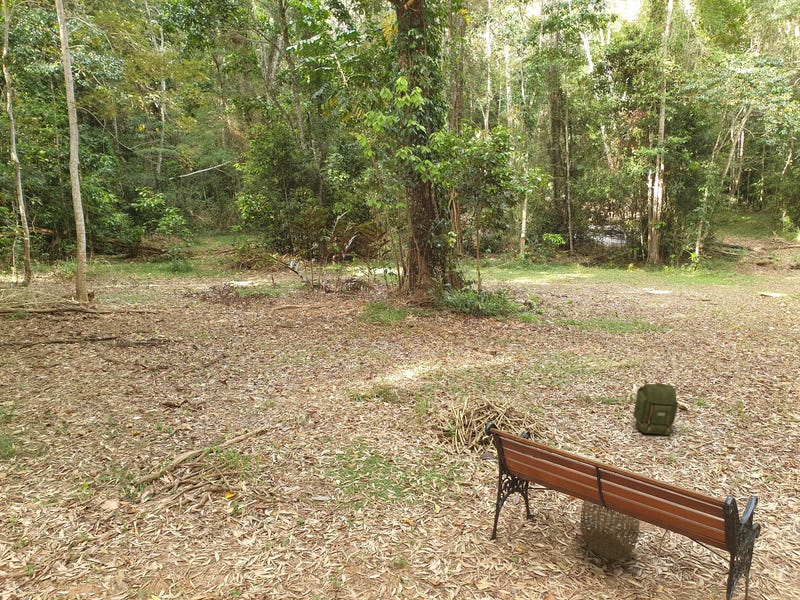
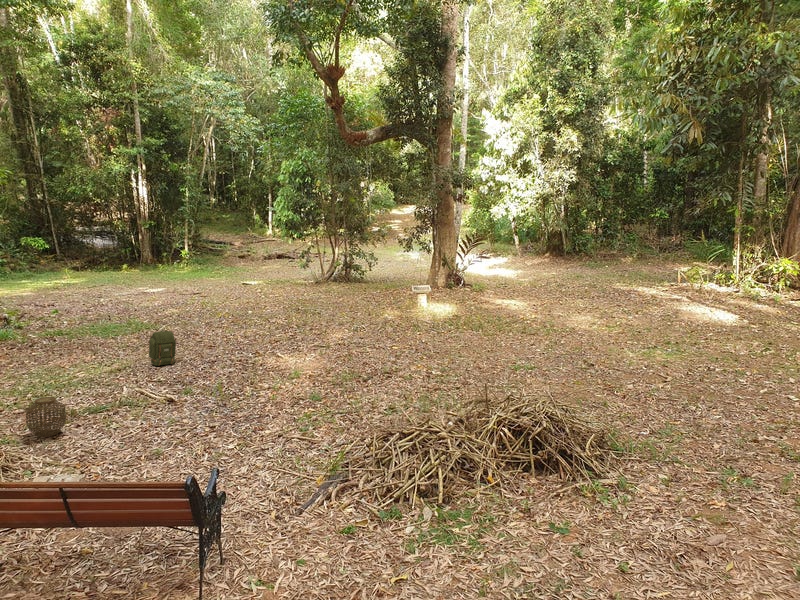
woven basket: present [580,500,639,560] -> present [26,397,66,437]

